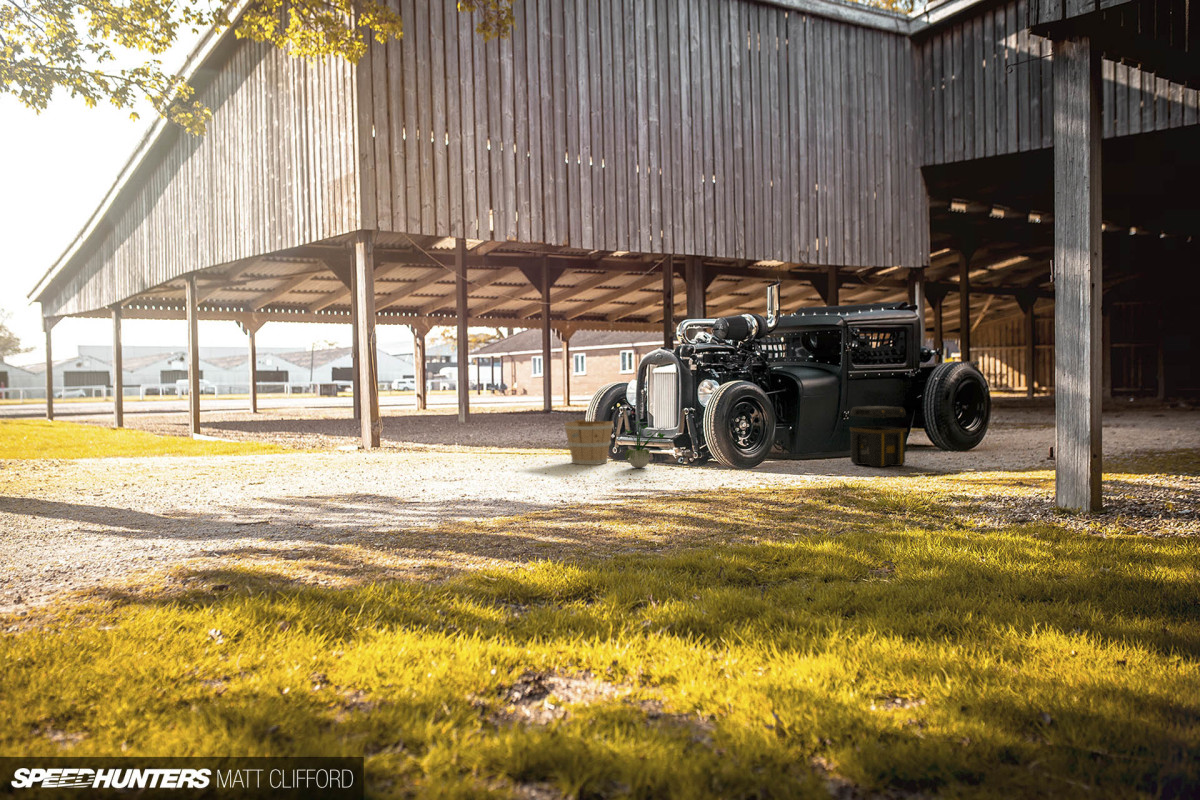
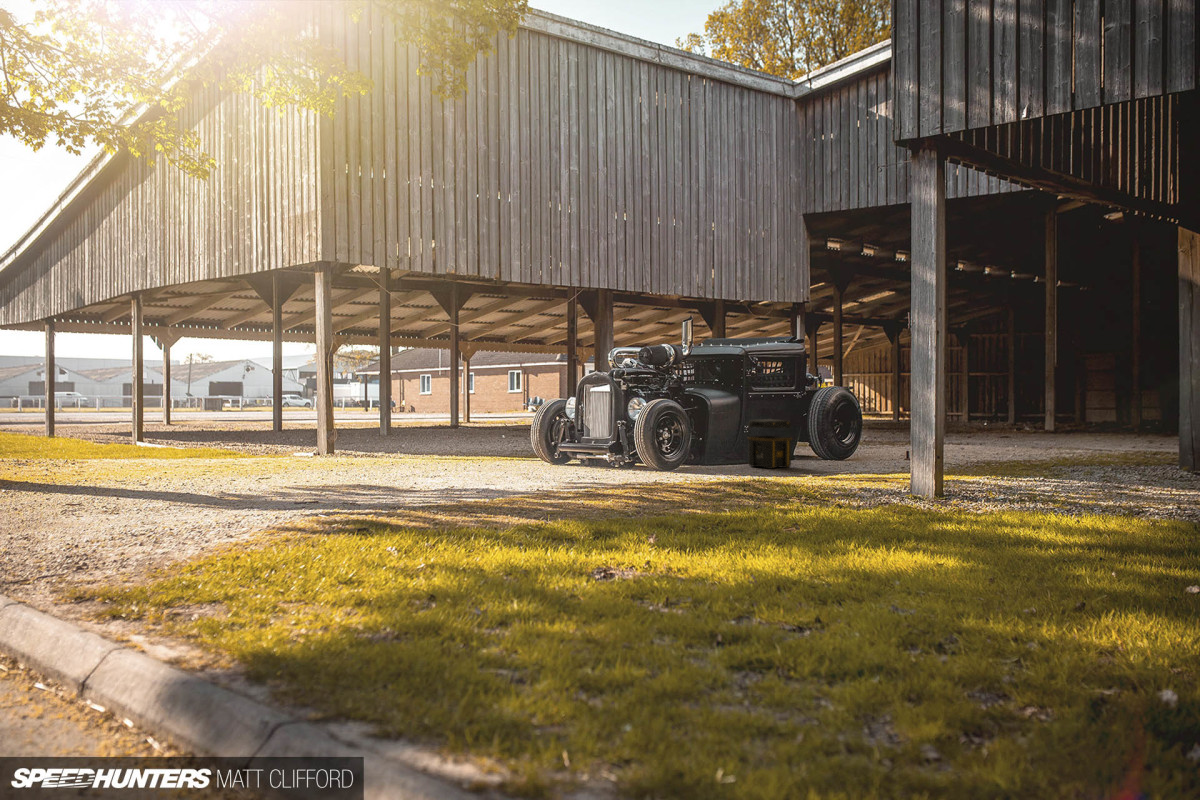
wooden bucket: present [565,420,614,465] -> none [512,430,554,468]
potted plant: present [625,421,665,468] -> none [565,421,601,470]

